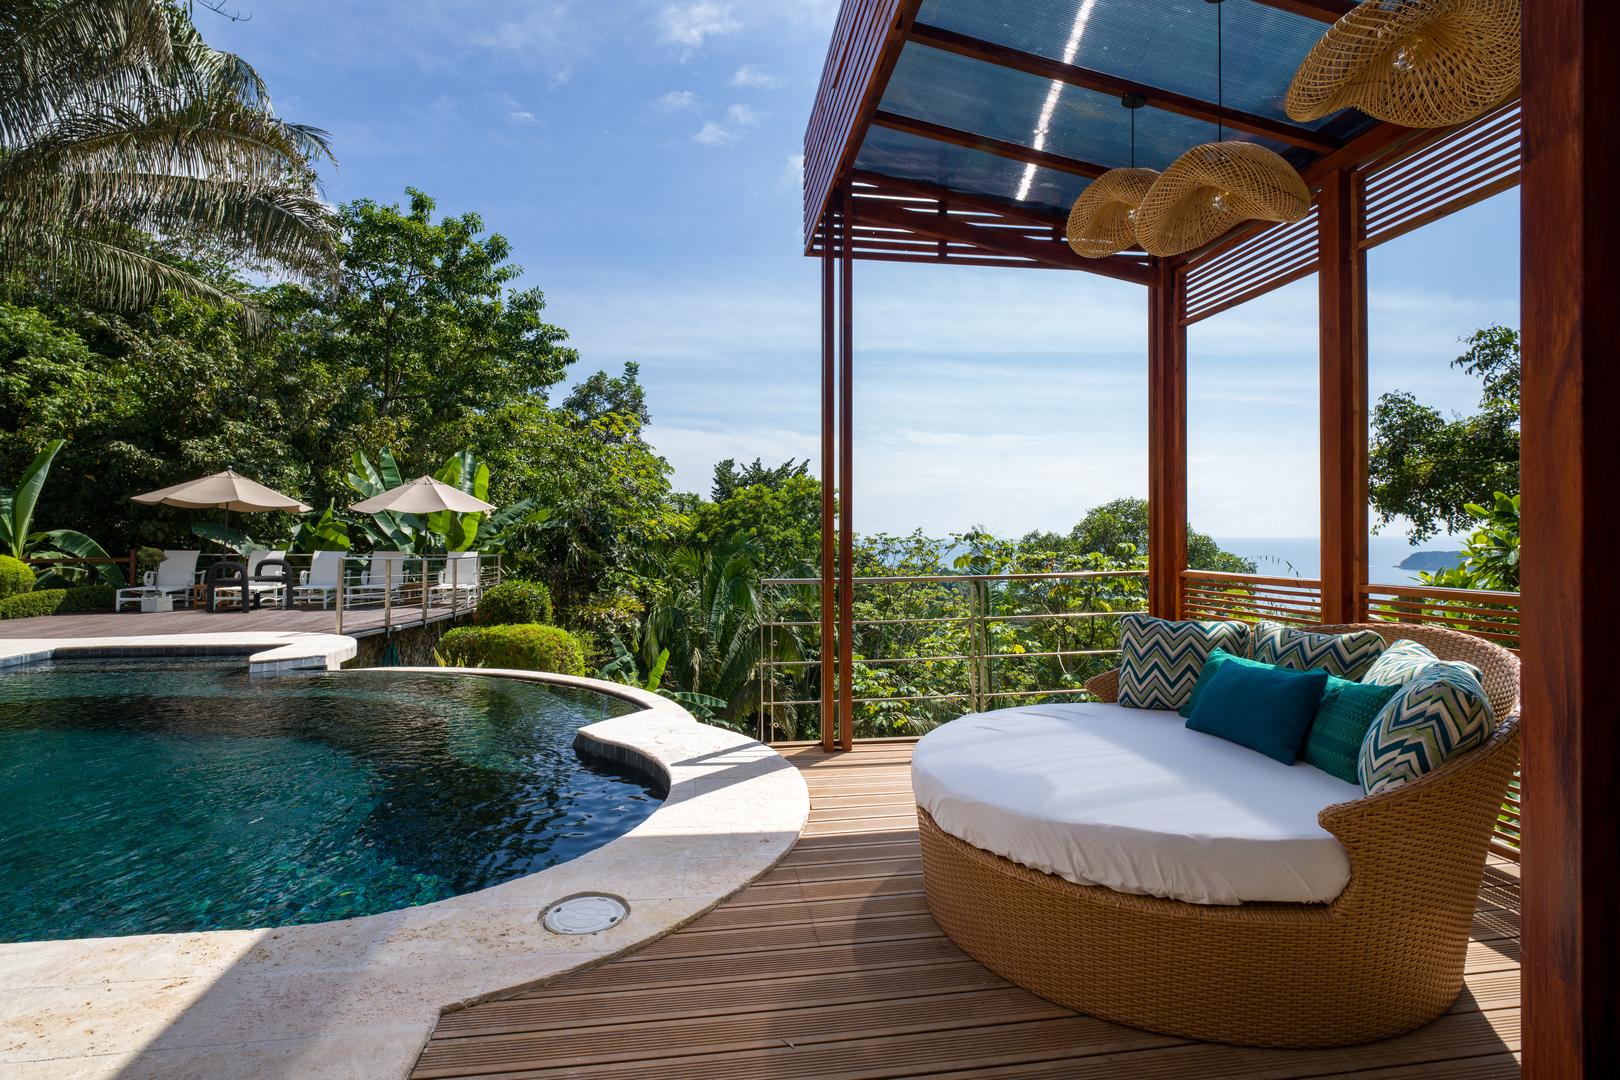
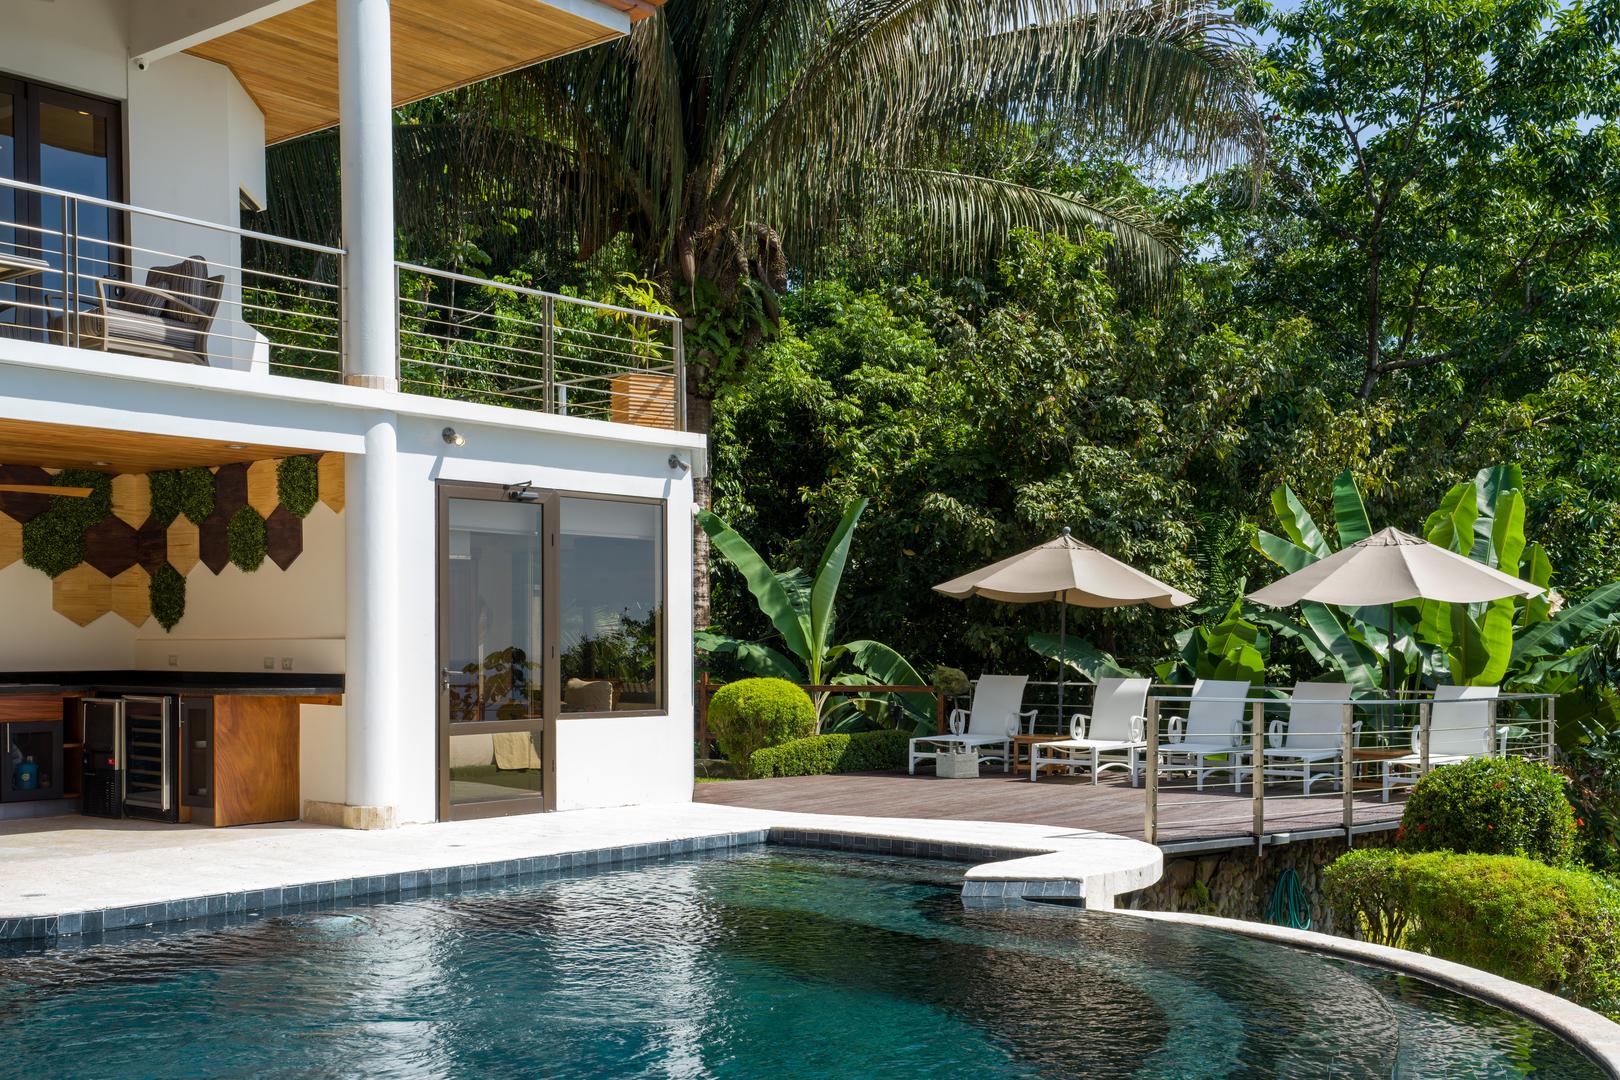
bench: present [206,559,294,613] -> none [1016,691,1157,789]

